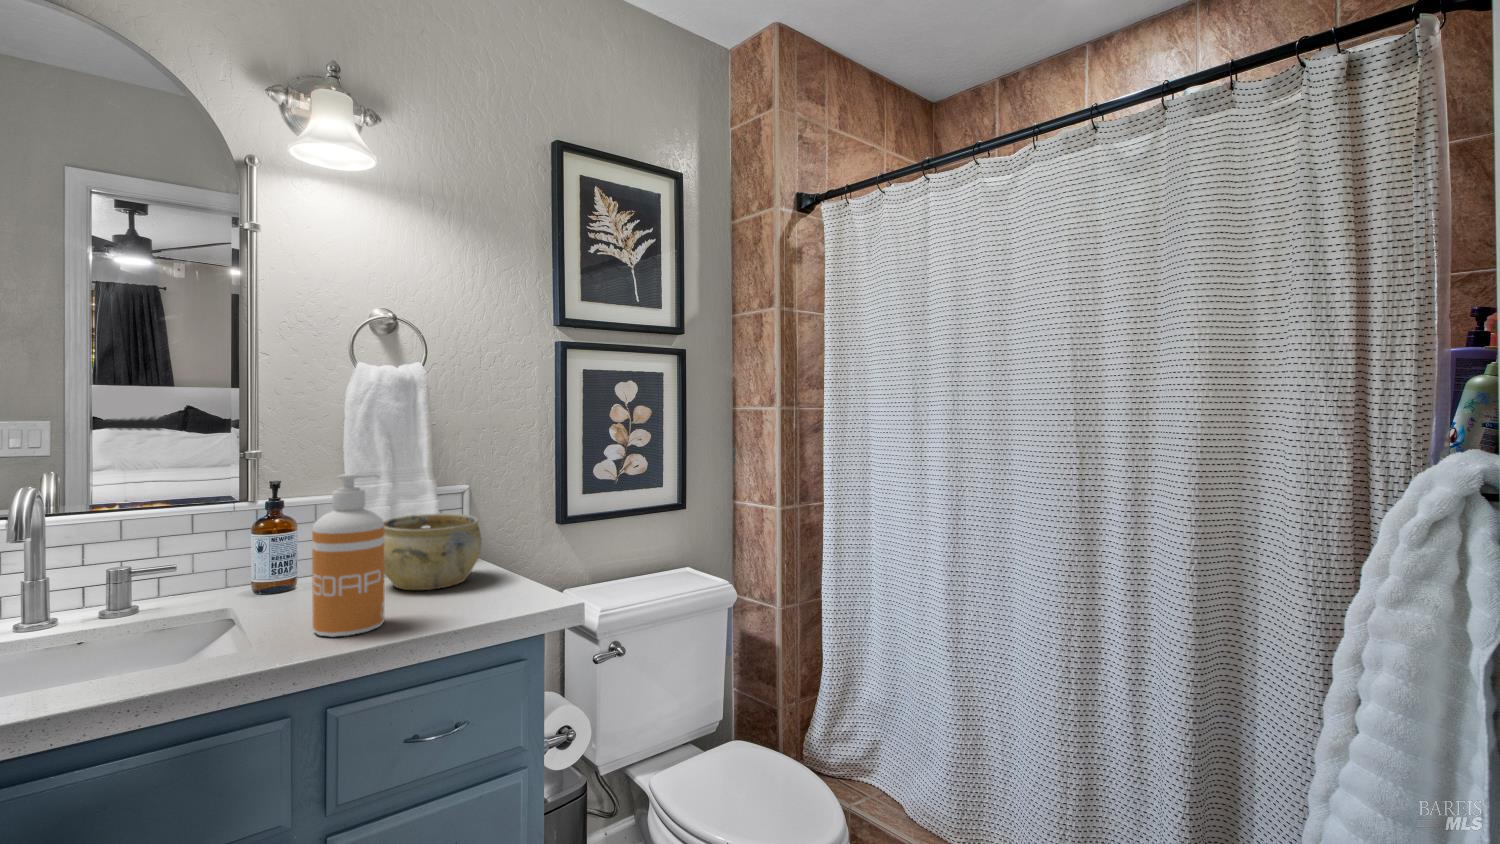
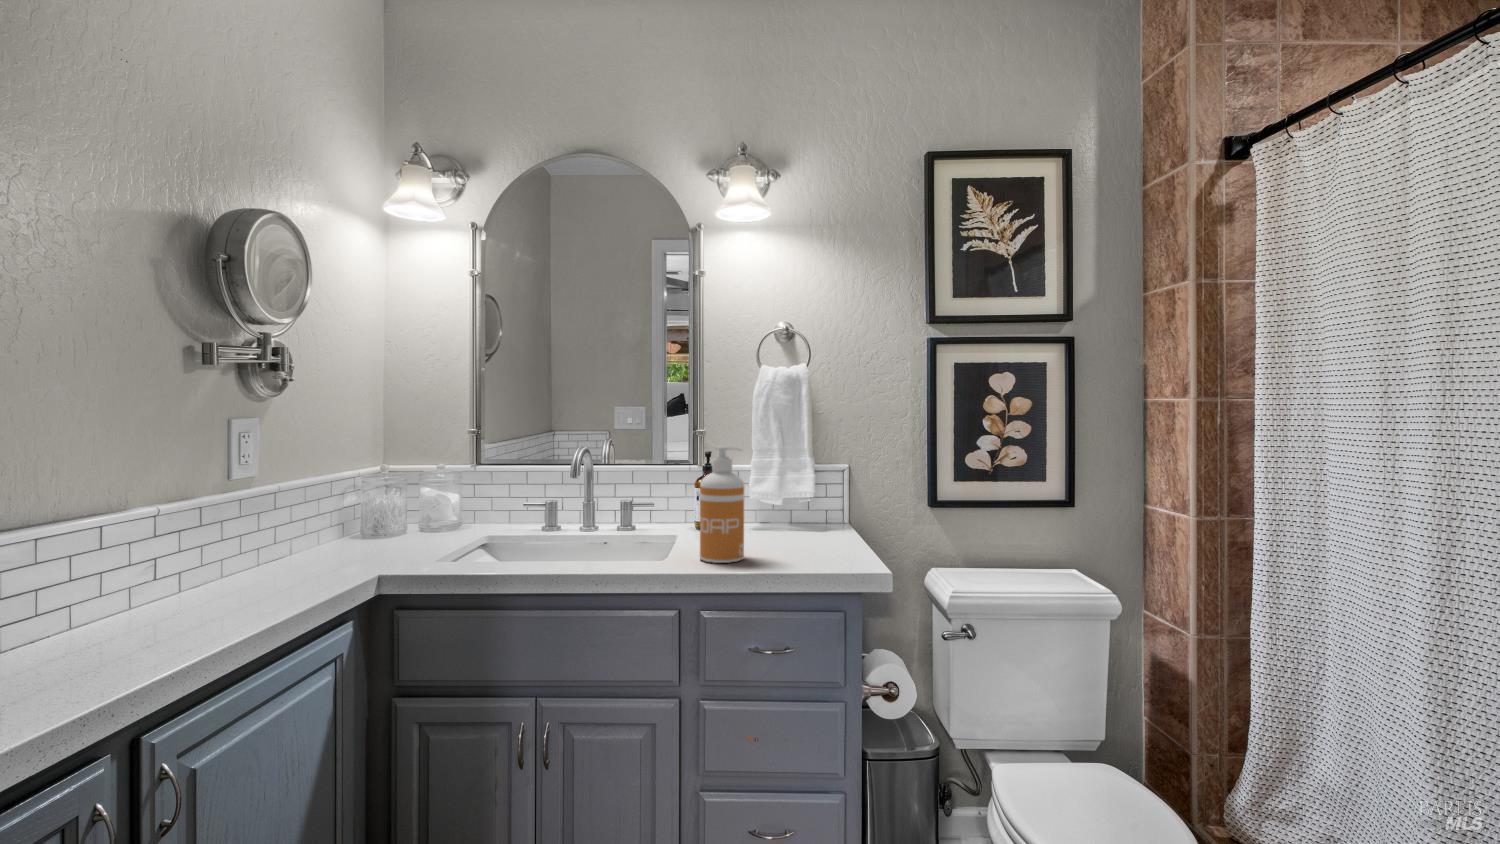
ceramic bowl: present [384,513,482,590] -> none [762,485,840,545]

